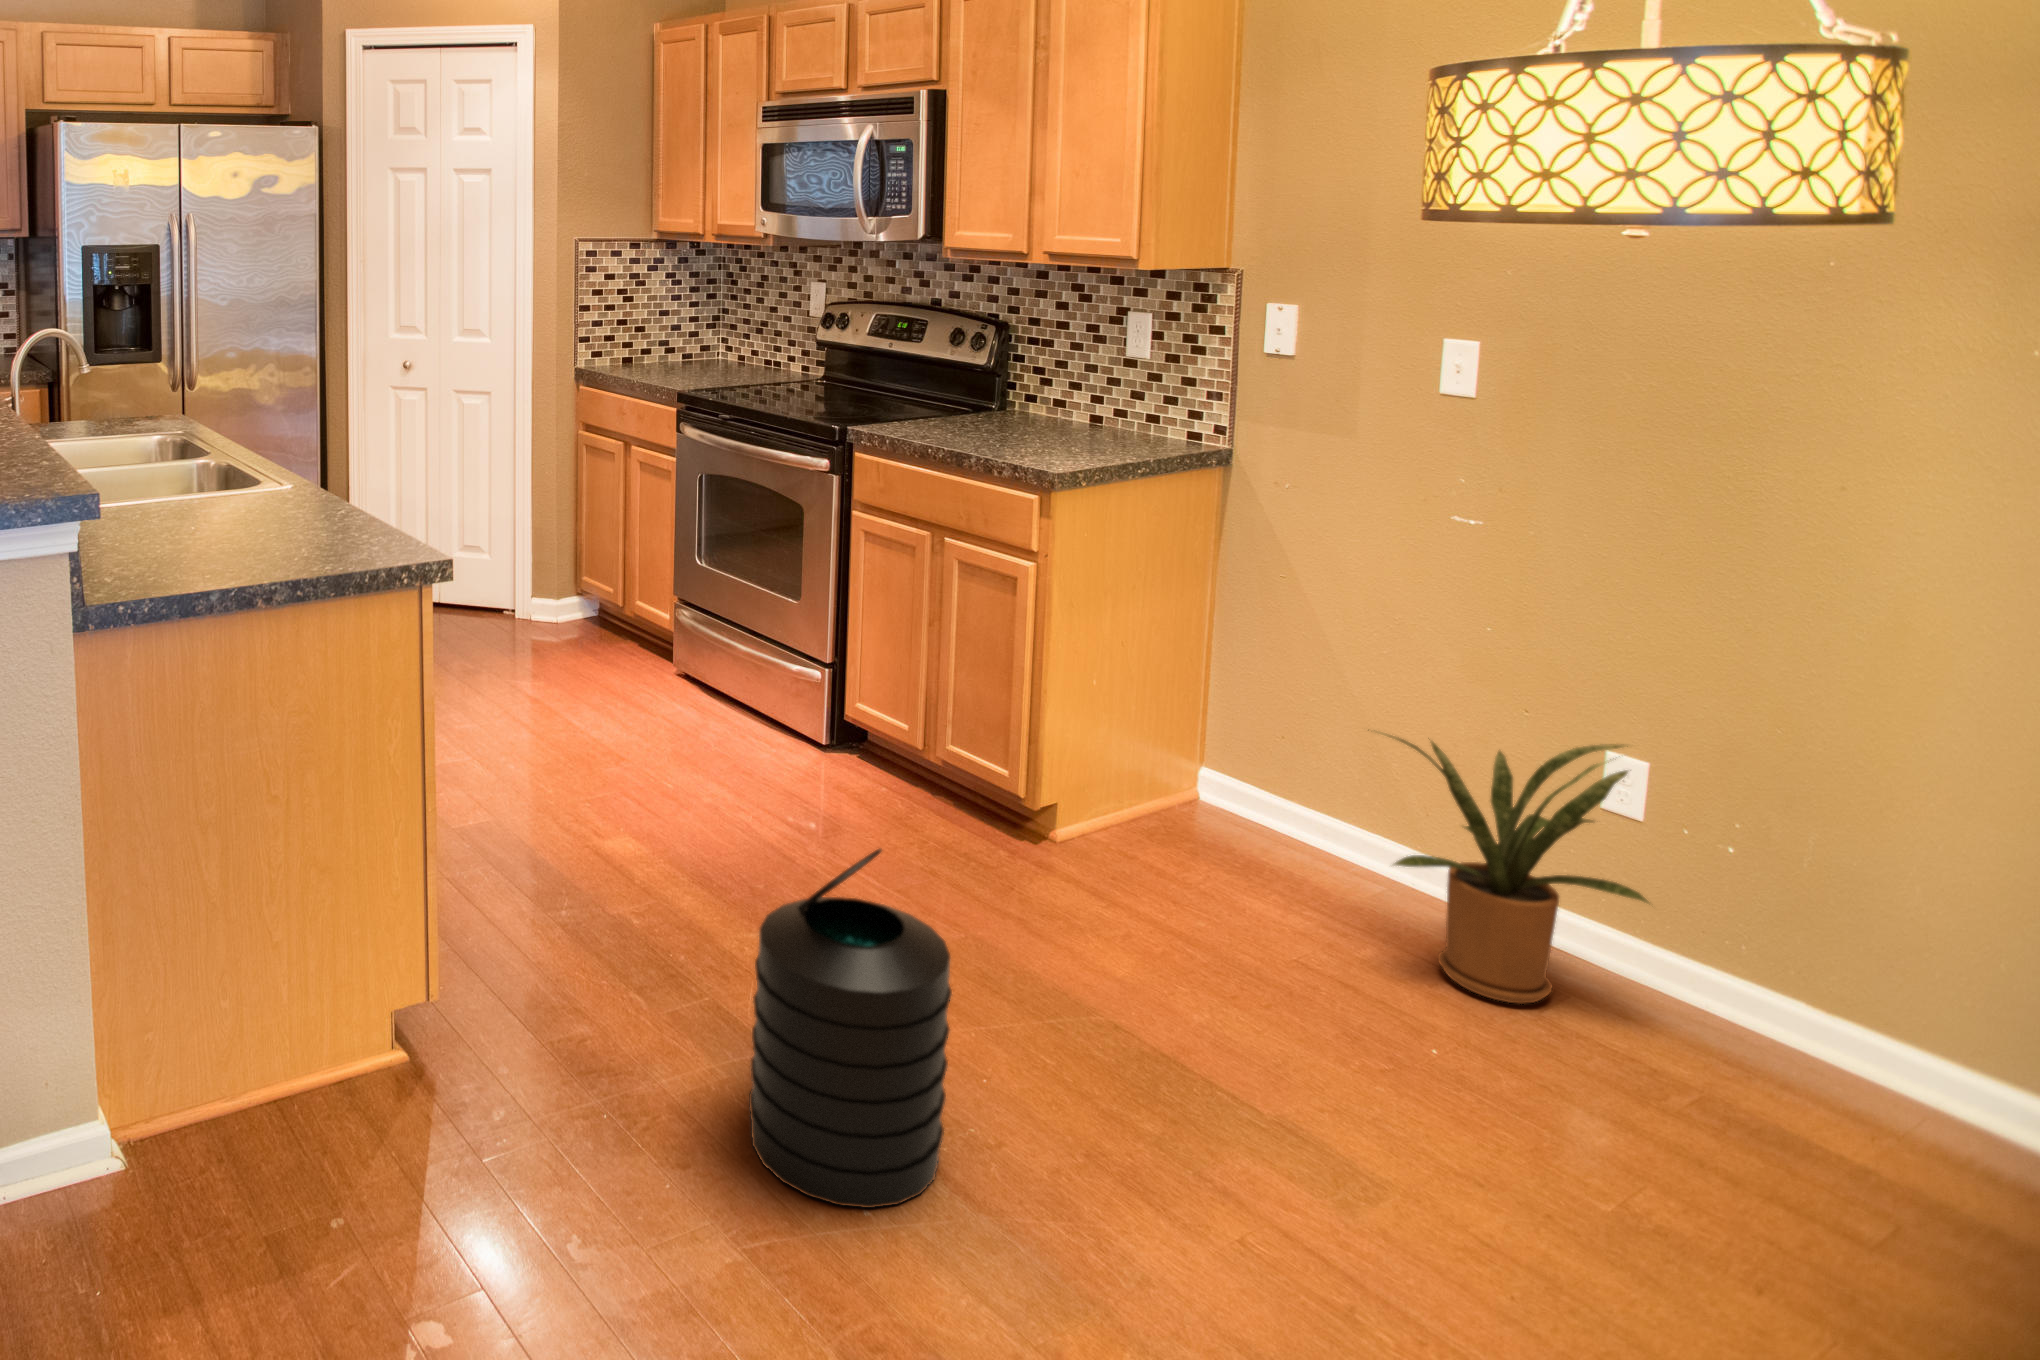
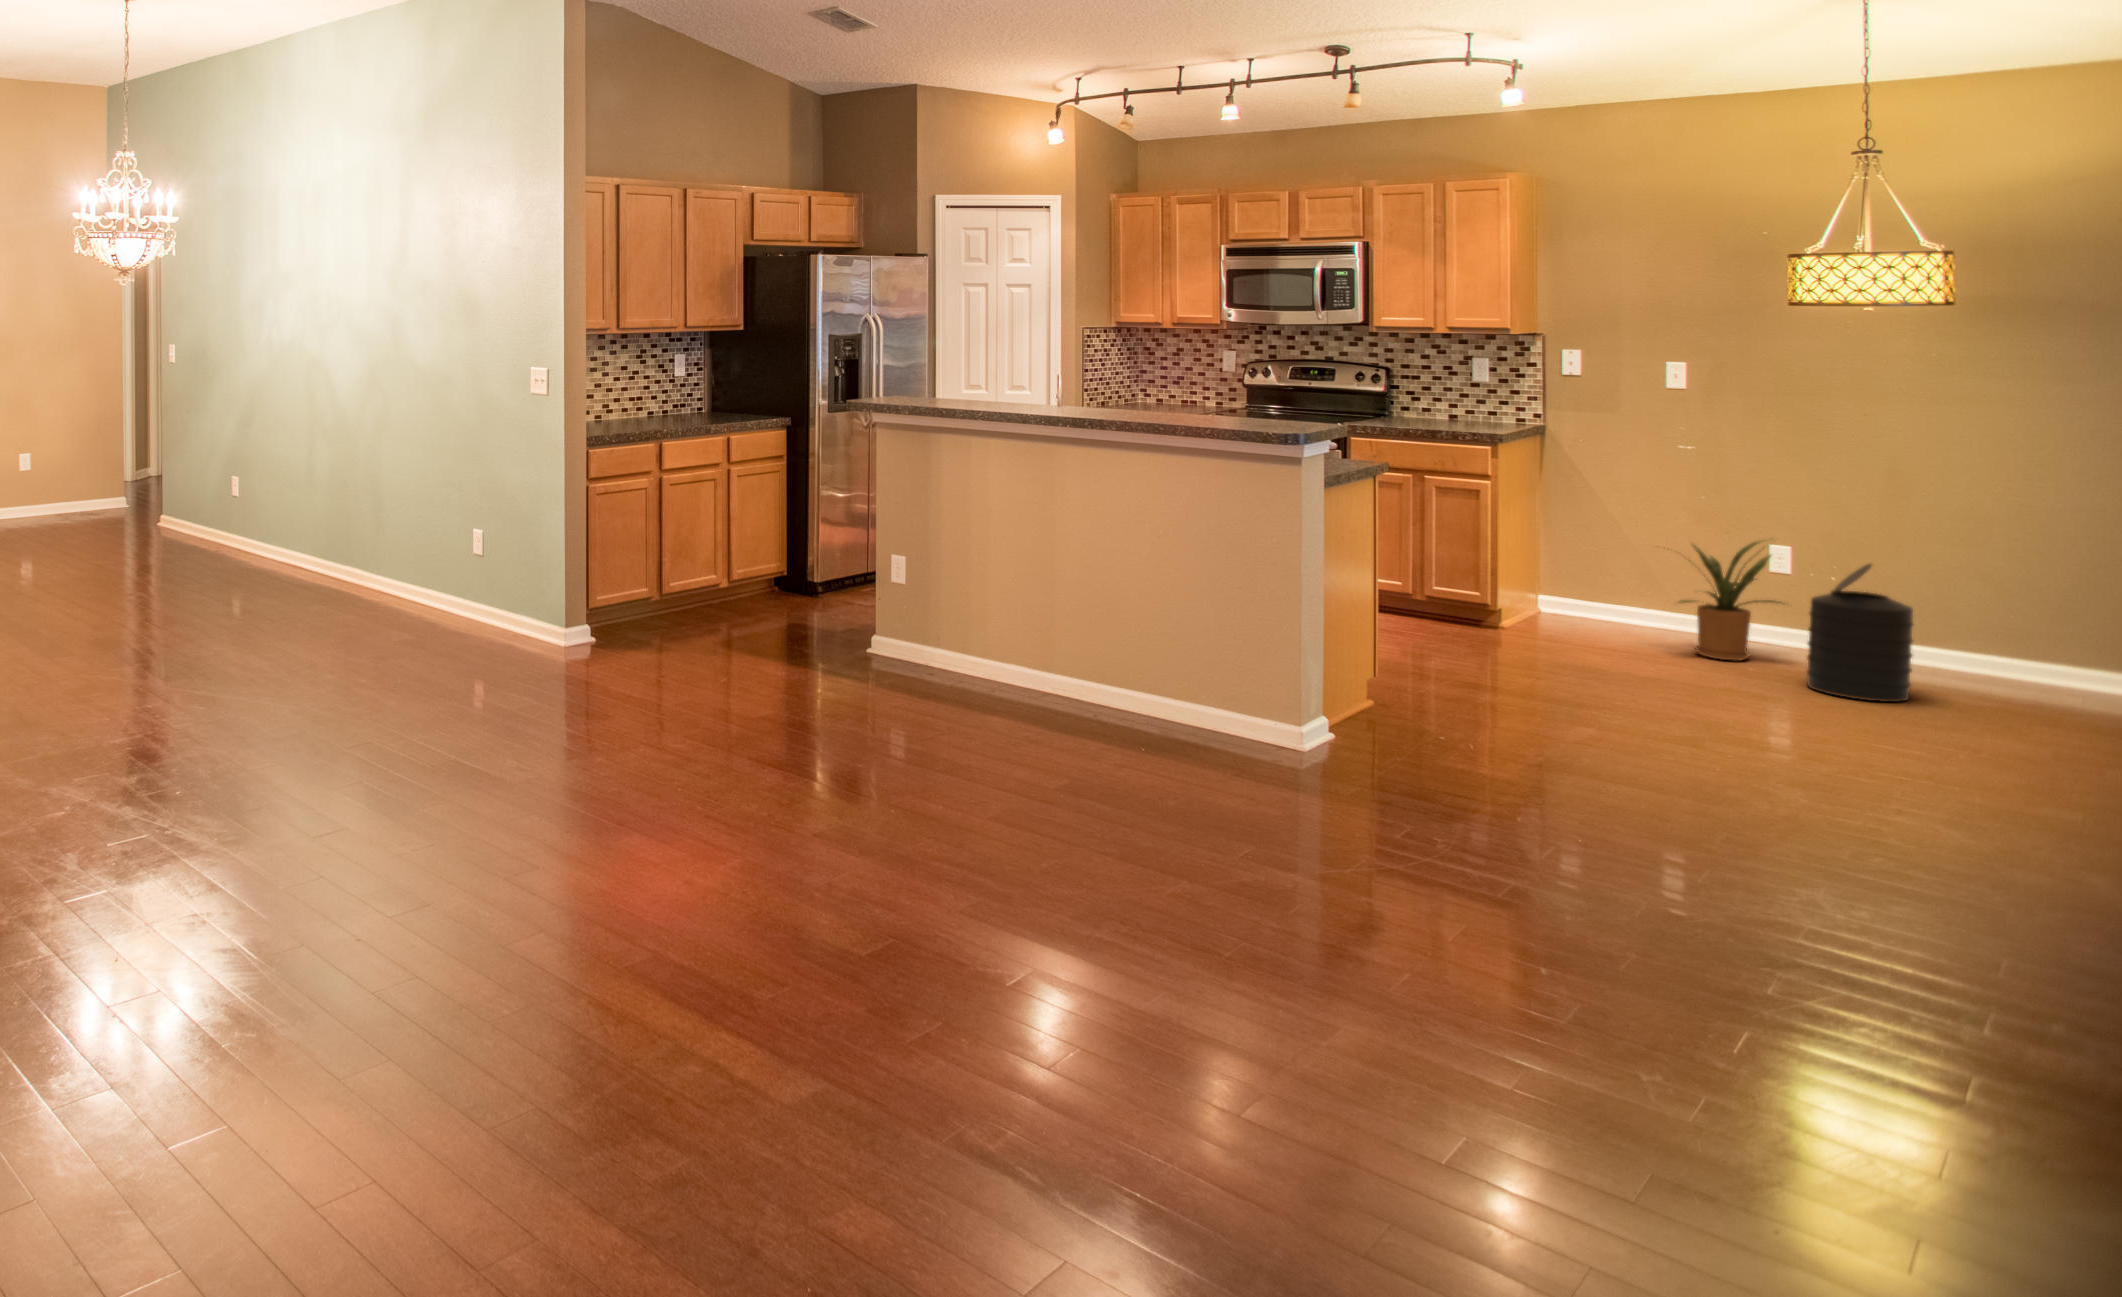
trash can: present [749,849,952,1208] -> present [1806,564,1913,702]

